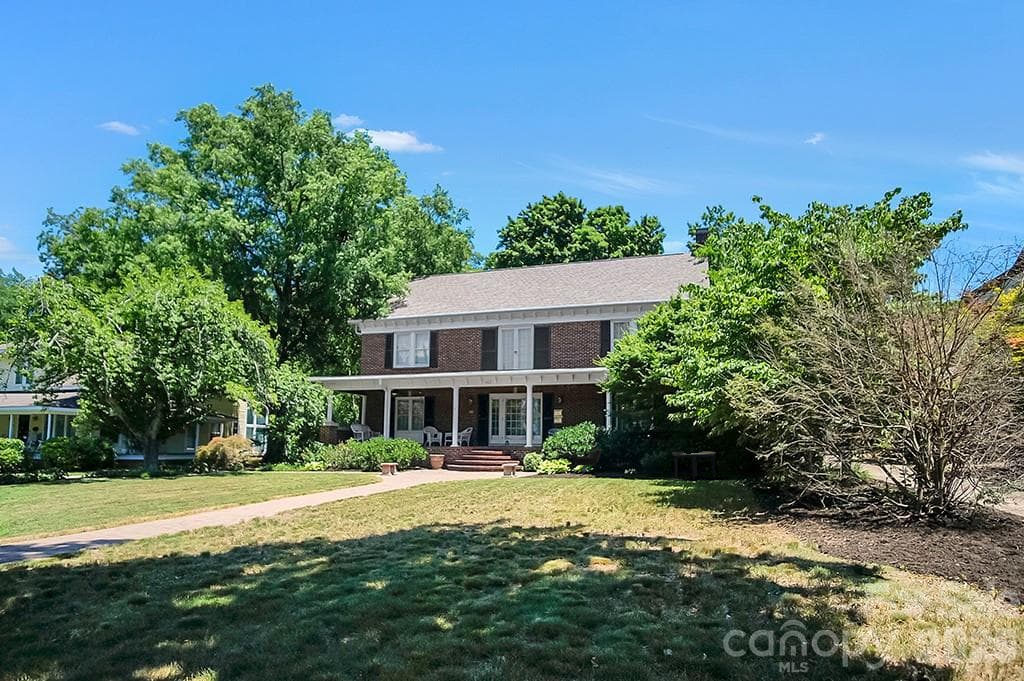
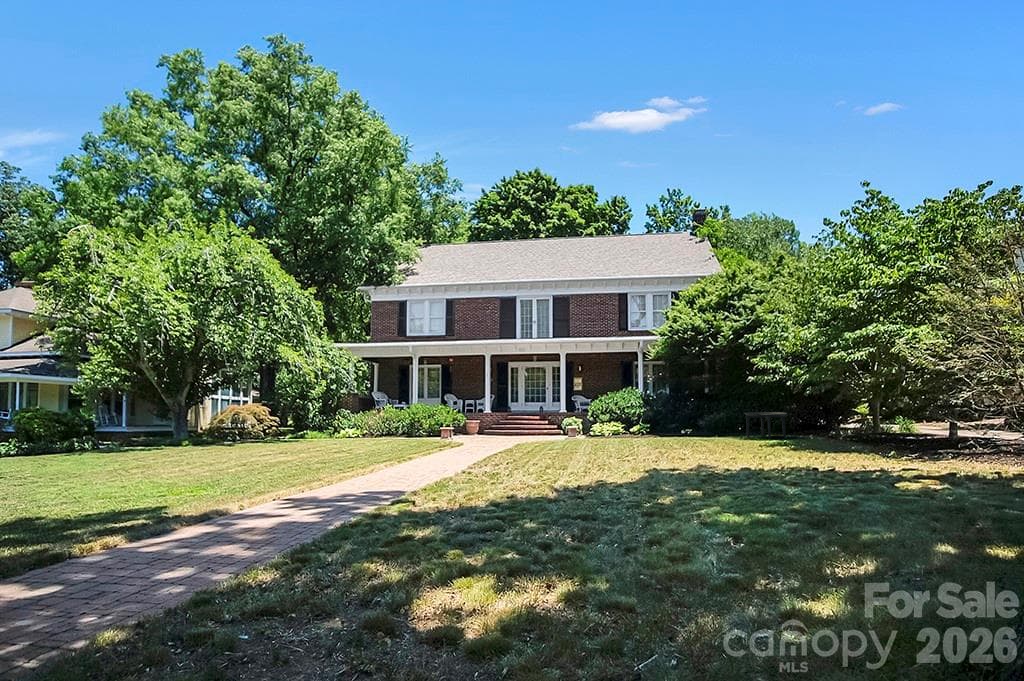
lounge chair: present [576,449,602,473] -> none [631,412,659,435]

